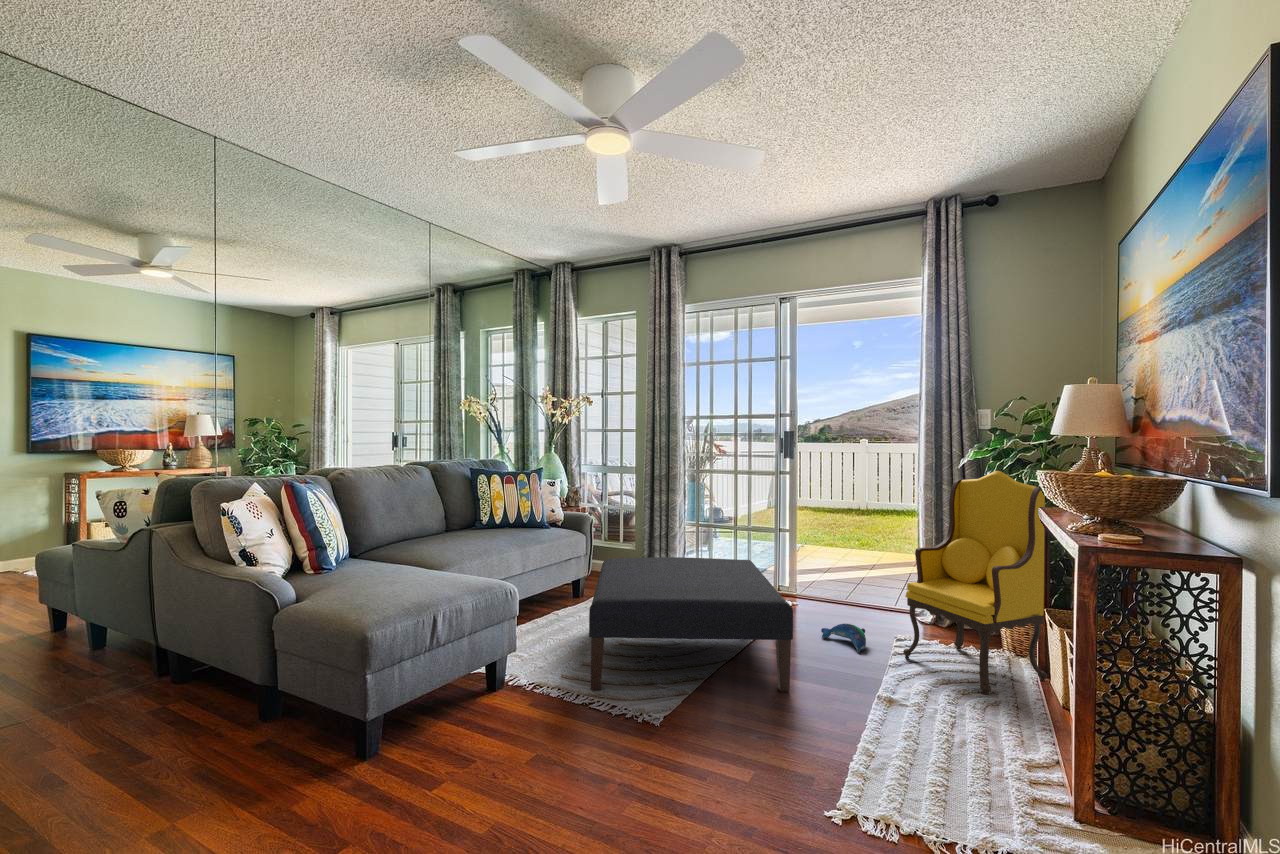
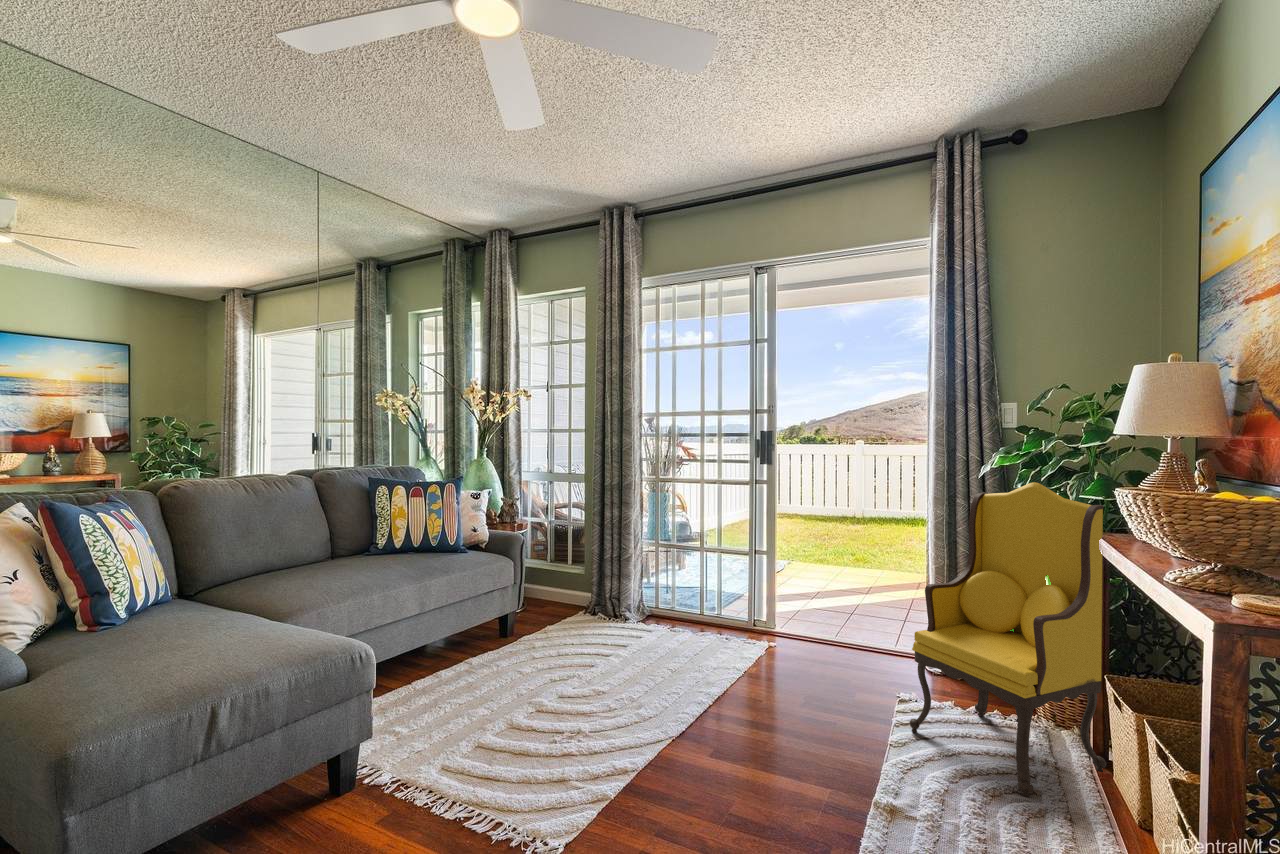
ottoman: present [589,557,793,692] -> none [470,593,758,795]
plush toy: present [821,624,866,653] -> none [802,680,860,723]

